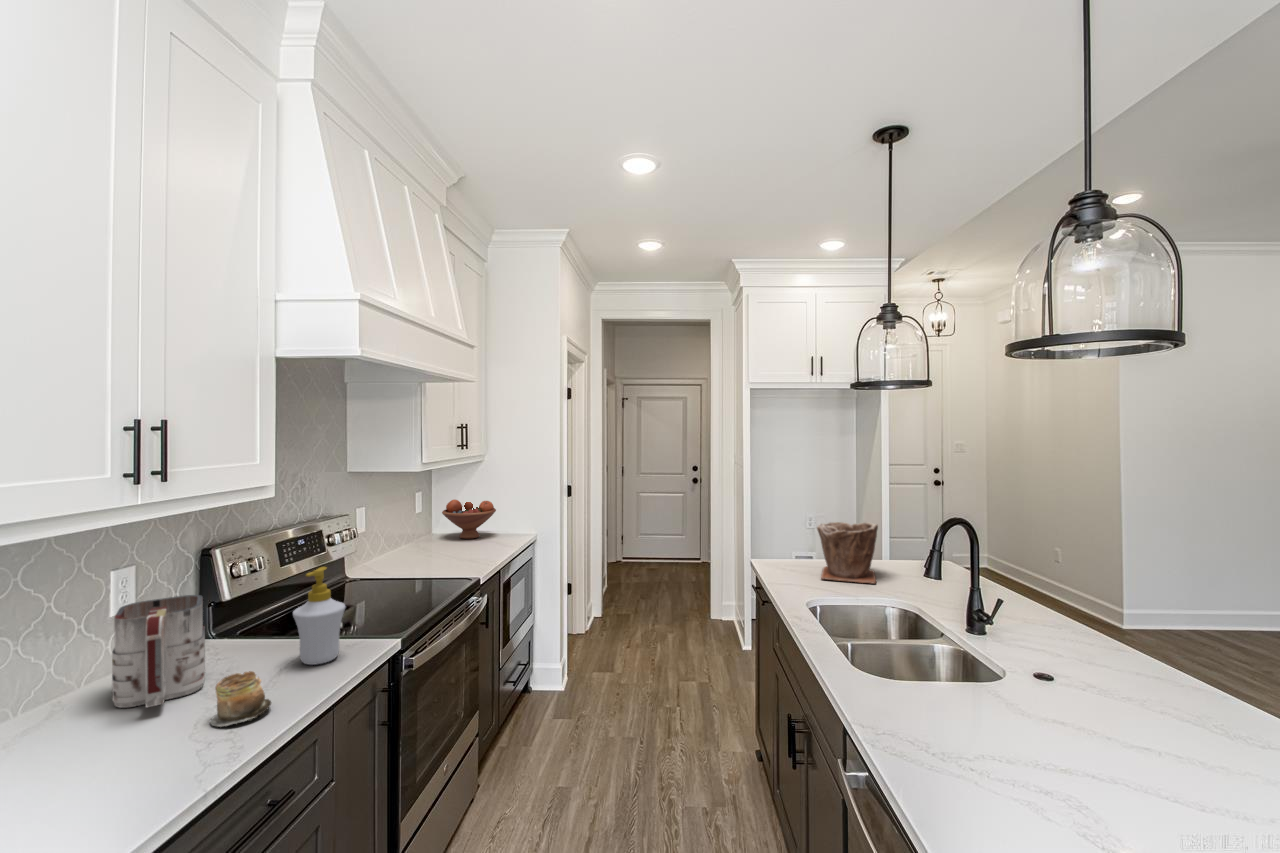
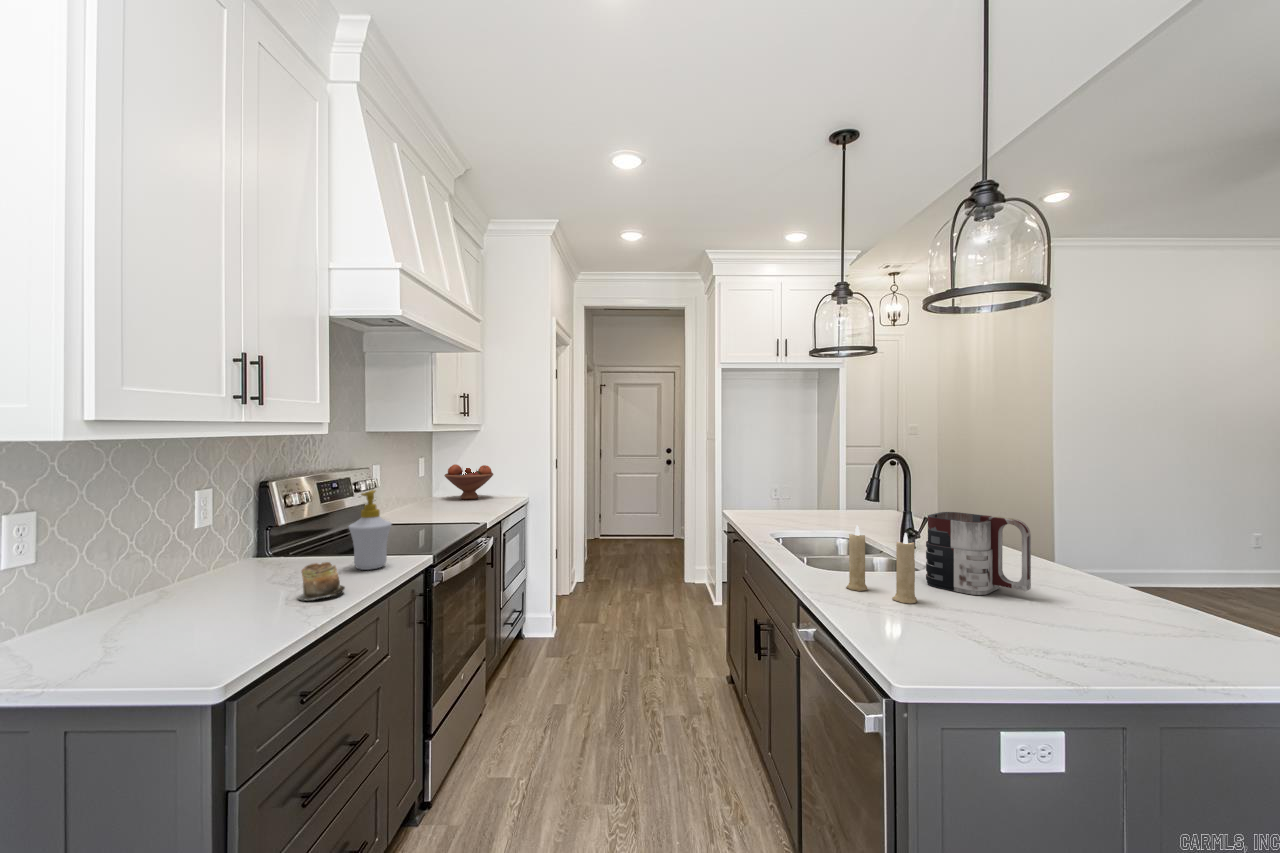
plant pot: present [817,522,878,584] -> none [780,473,832,523]
mug: present [112,595,205,708] -> present [926,512,1031,595]
candle: none [901,628,1000,751] -> present [846,525,917,604]

